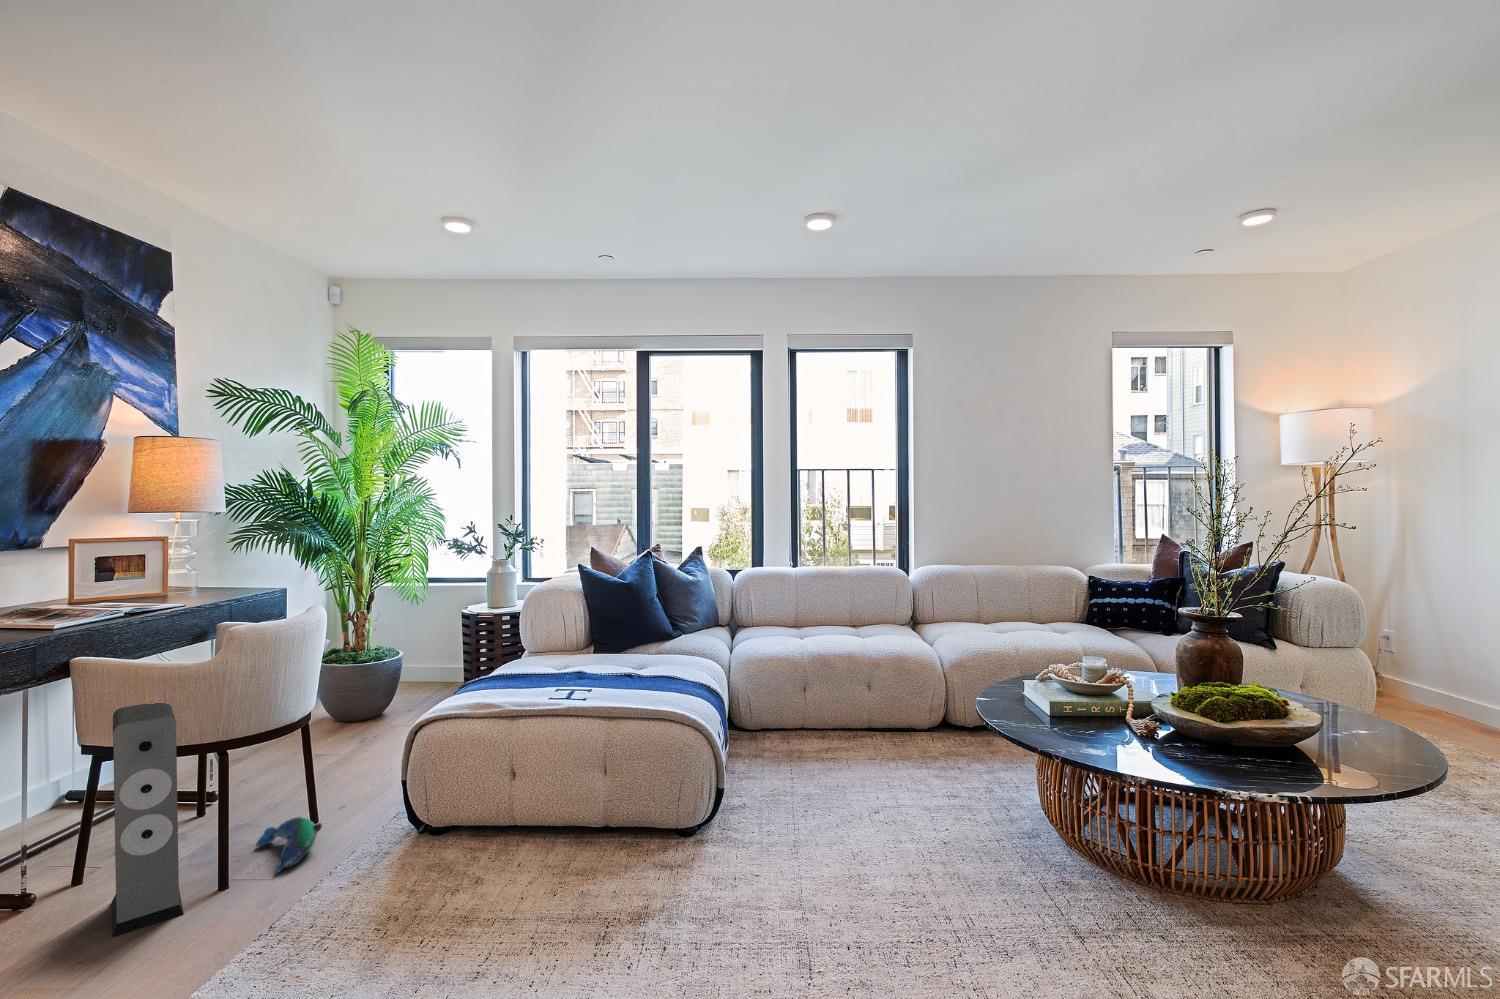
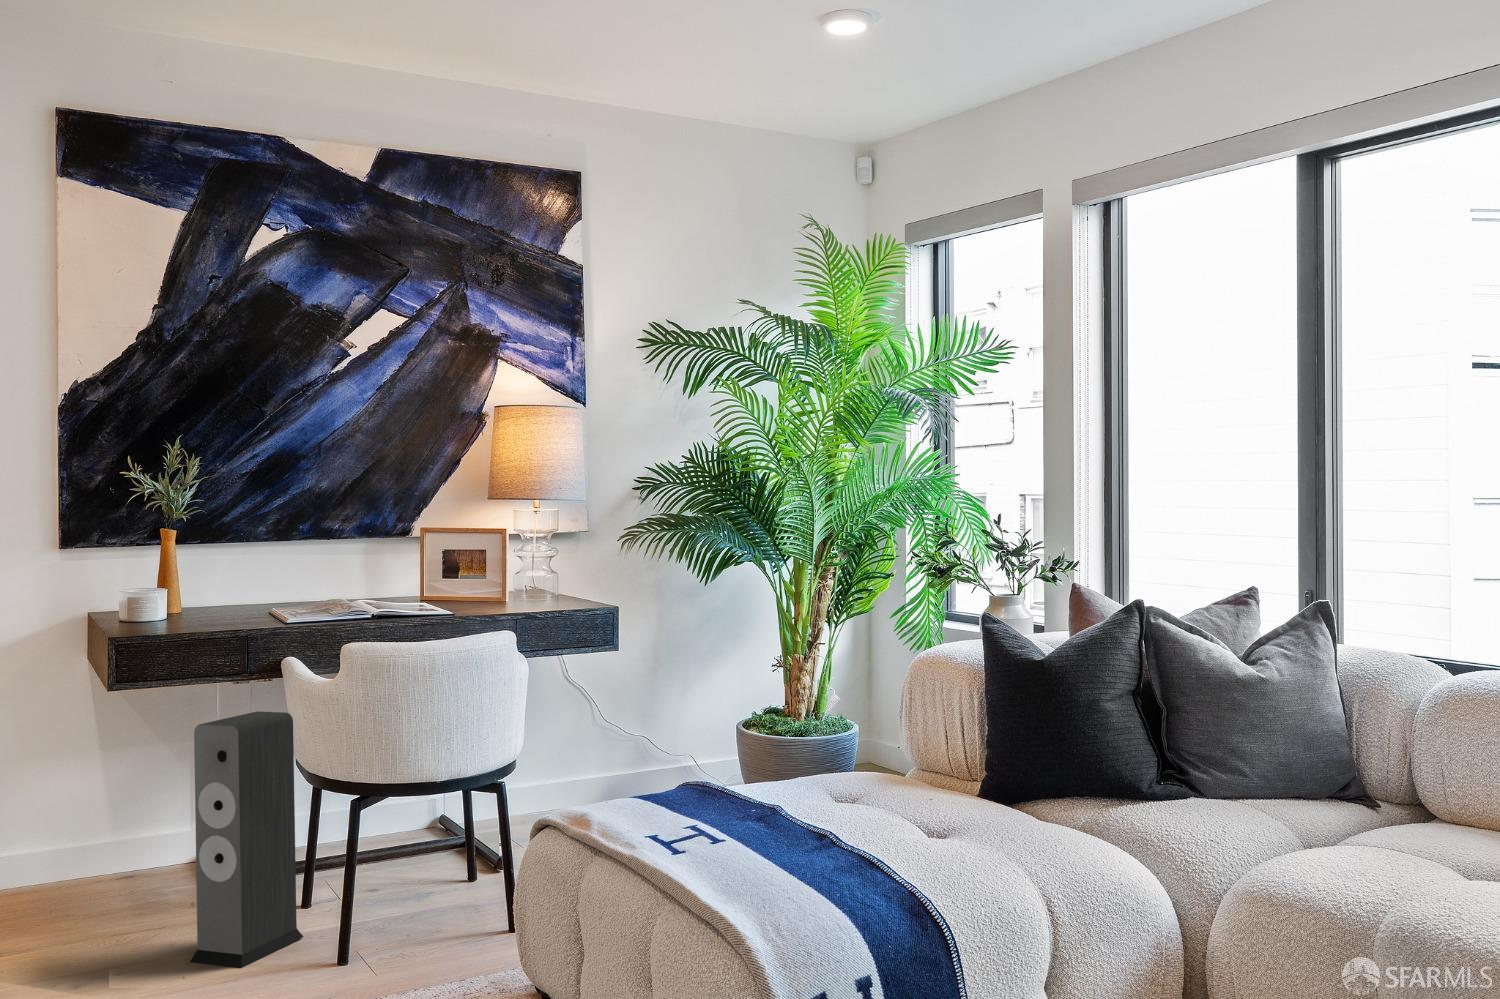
plush toy: present [256,817,322,873] -> none [340,909,432,967]

